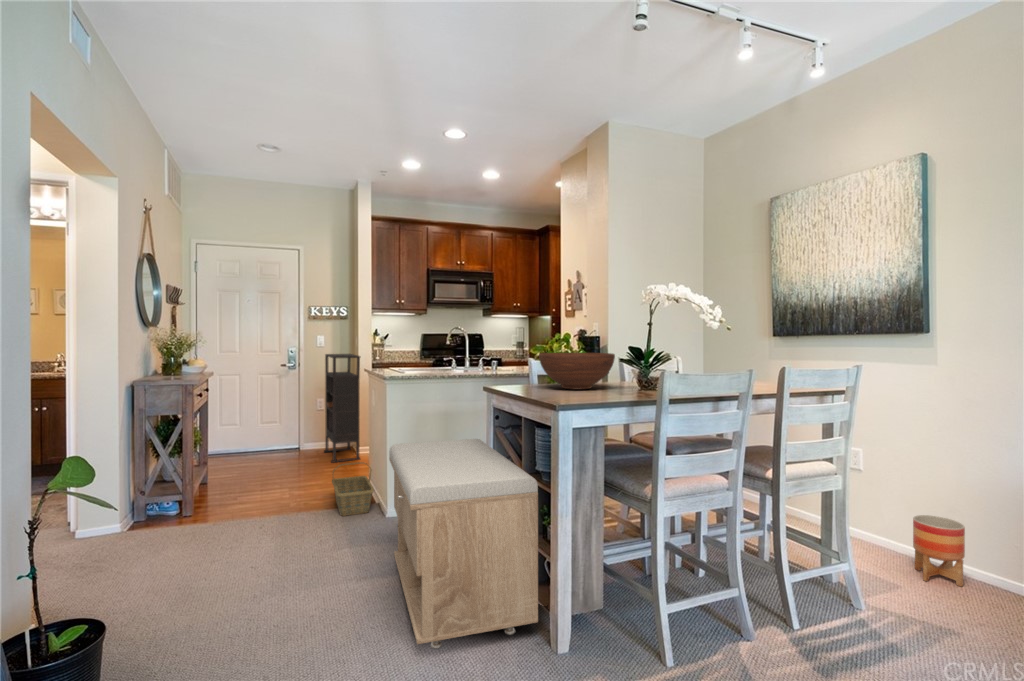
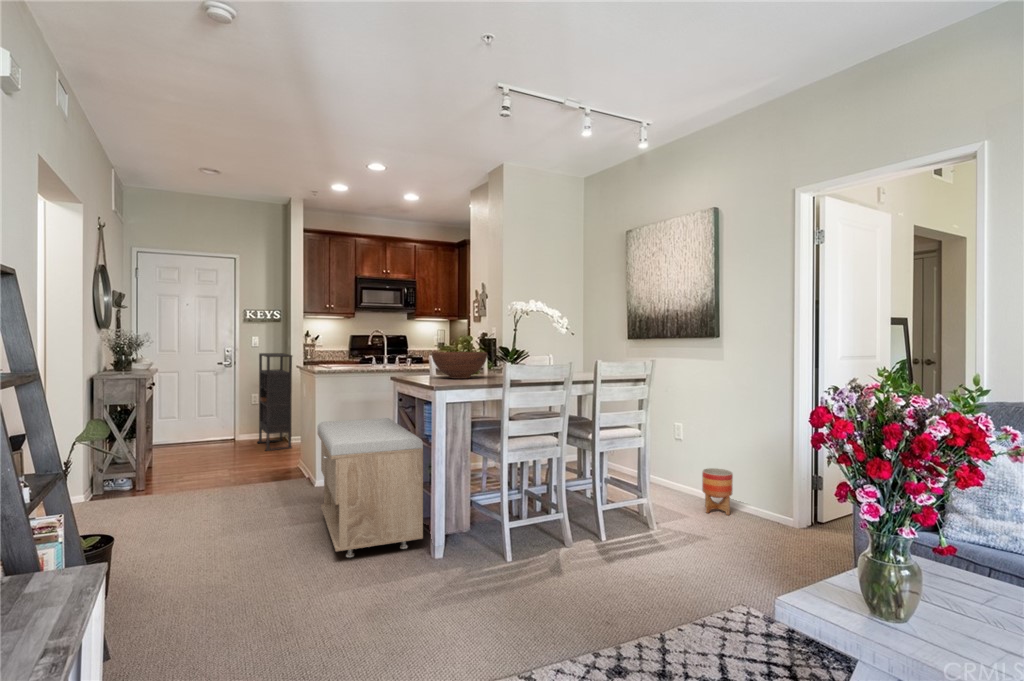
basket: present [332,462,374,516] -> none [268,444,305,488]

